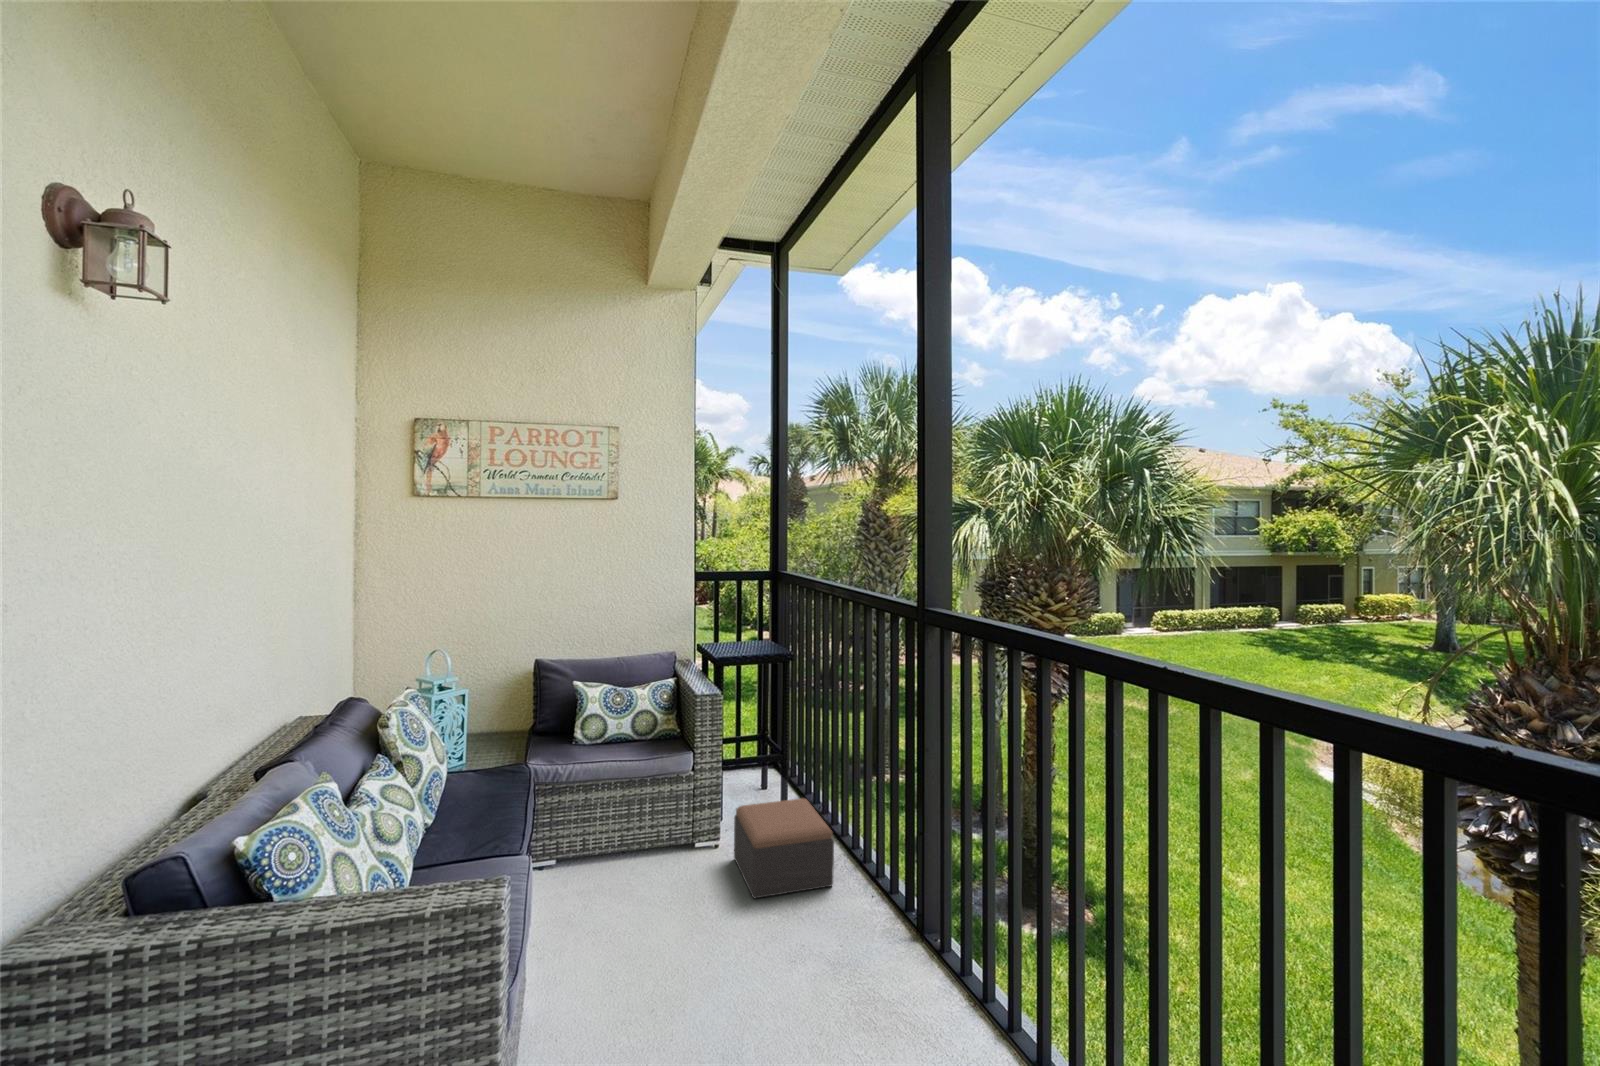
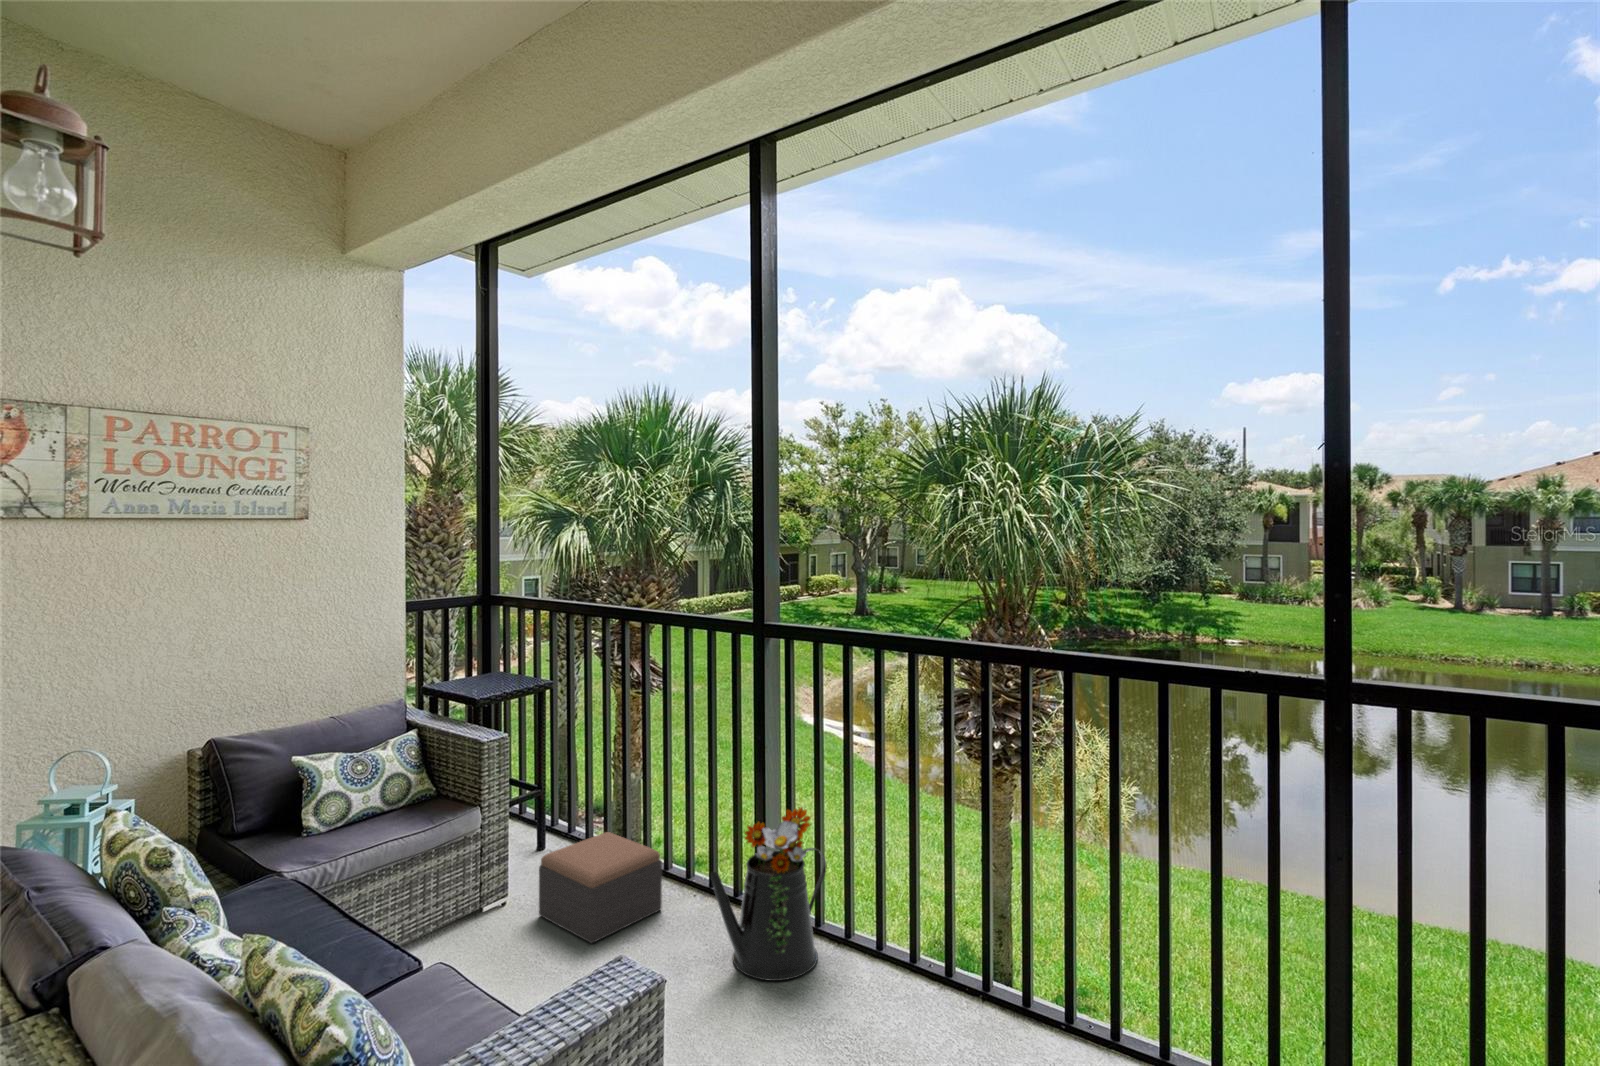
watering can: none [828,817,965,1005] -> present [711,807,826,981]

